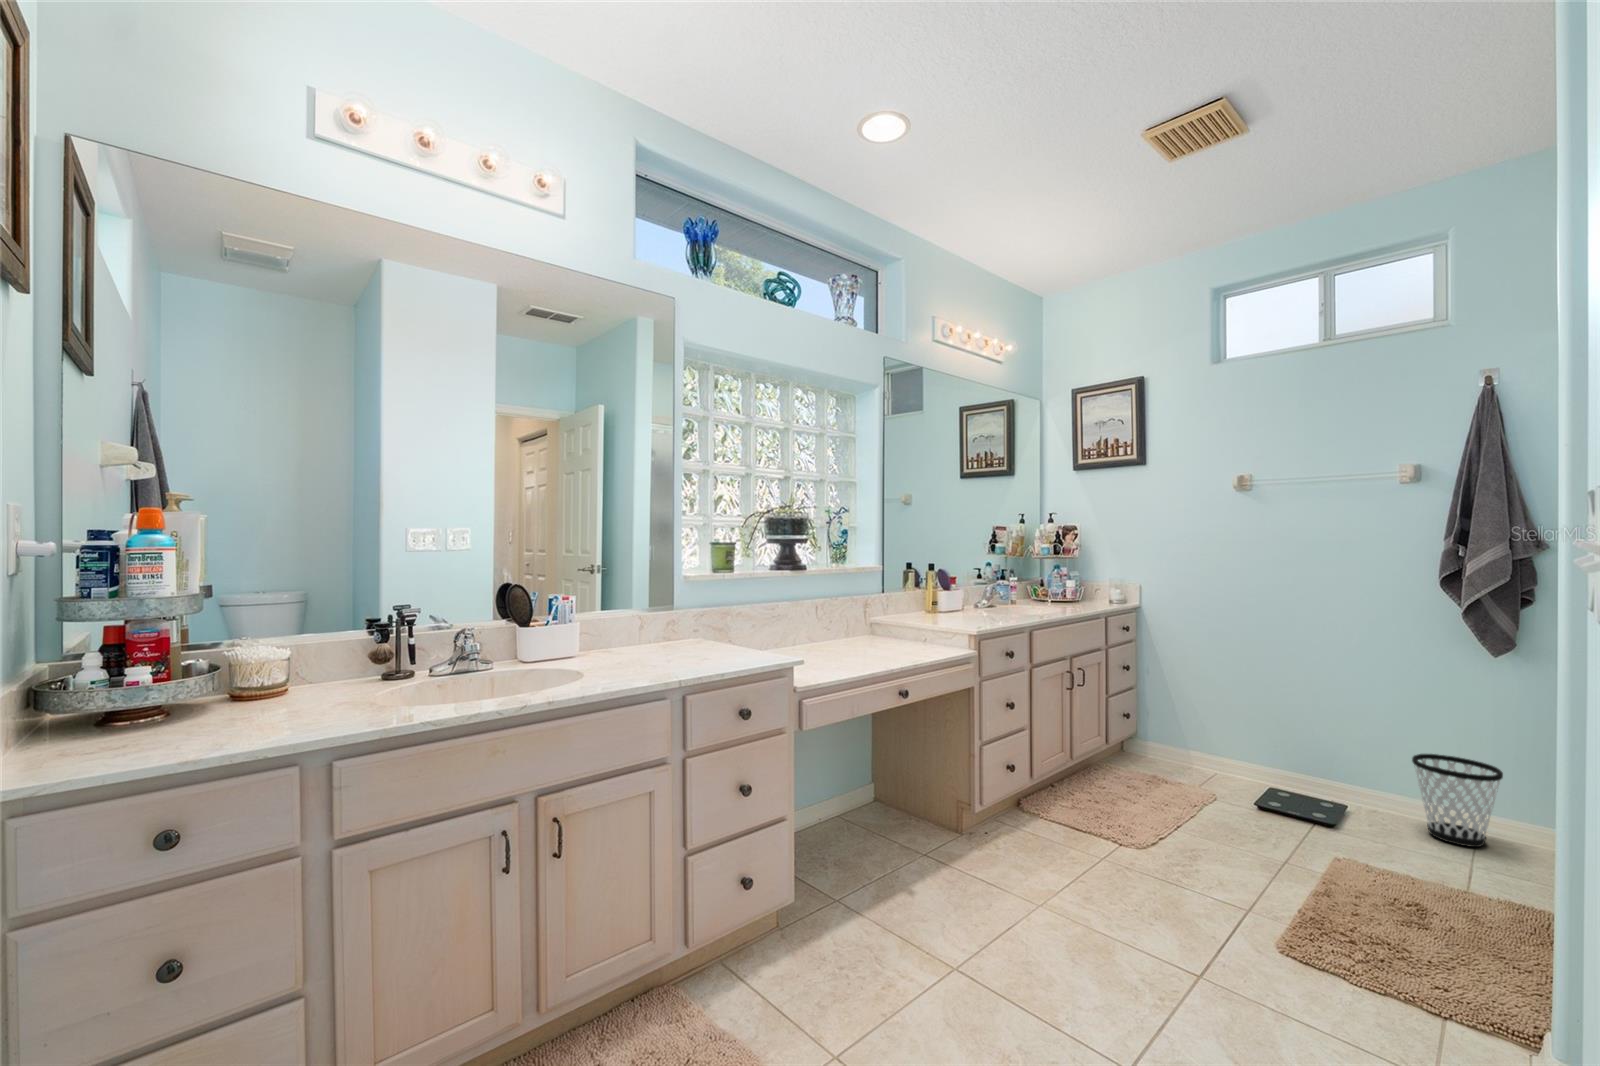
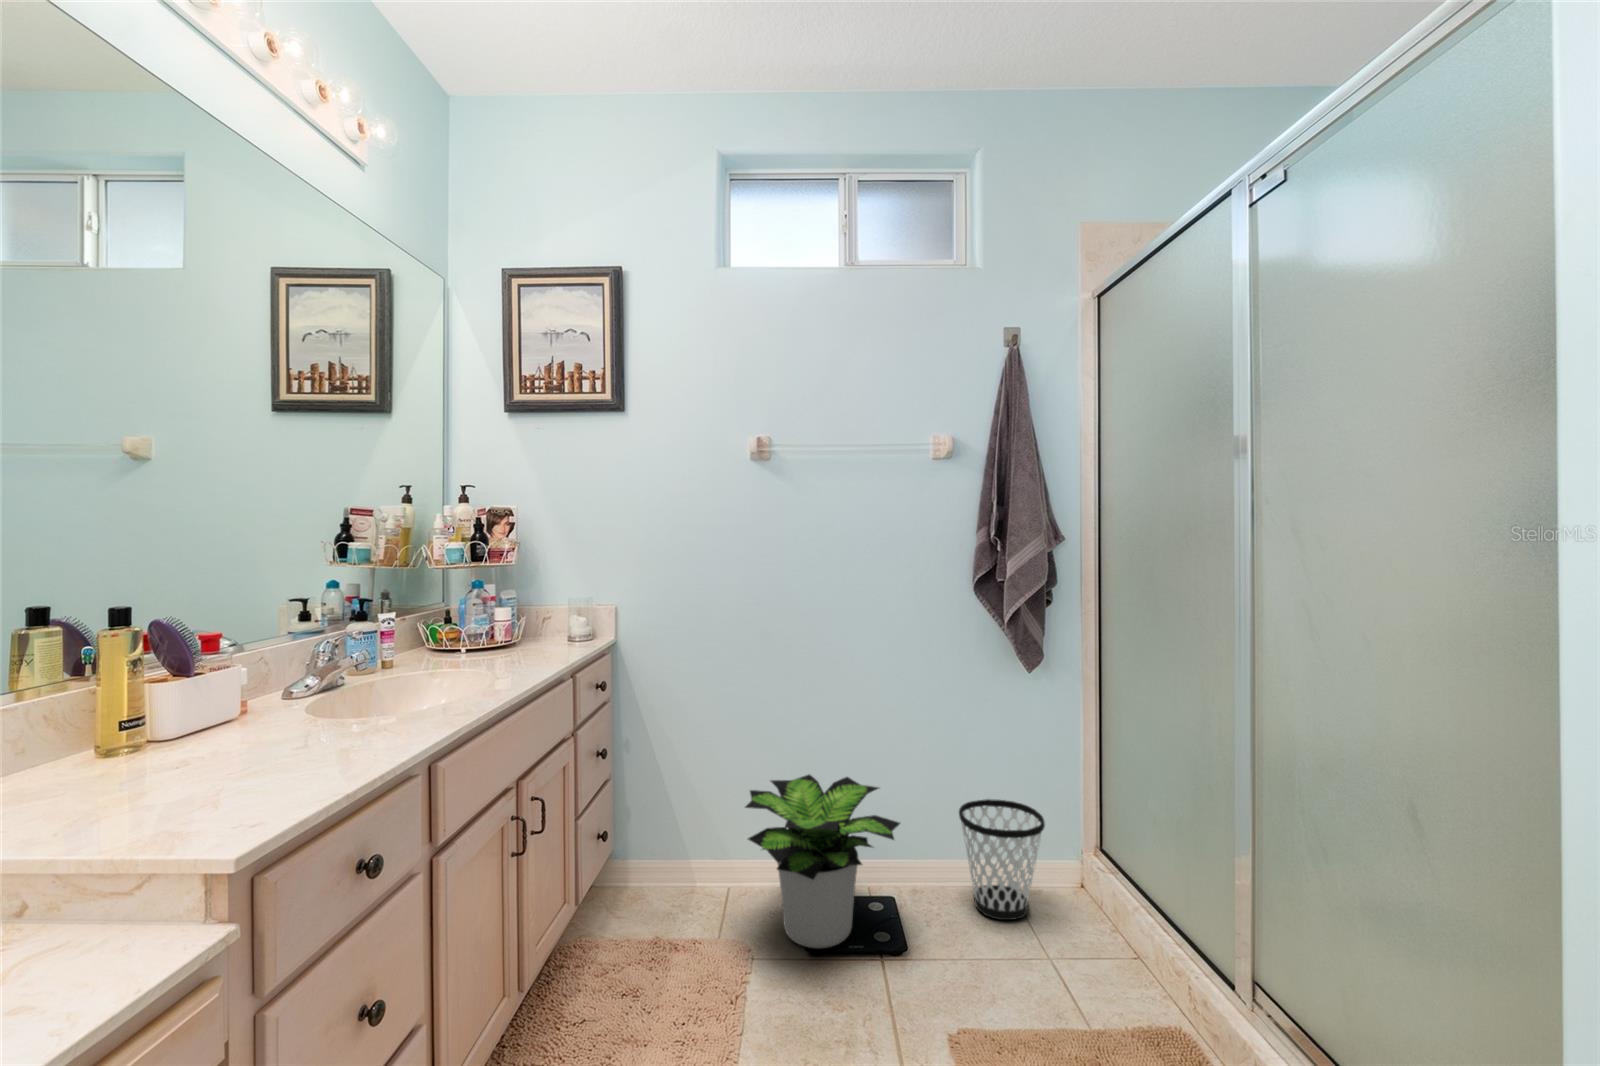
potted plant: none [1214,705,1346,812] -> present [745,774,900,948]

